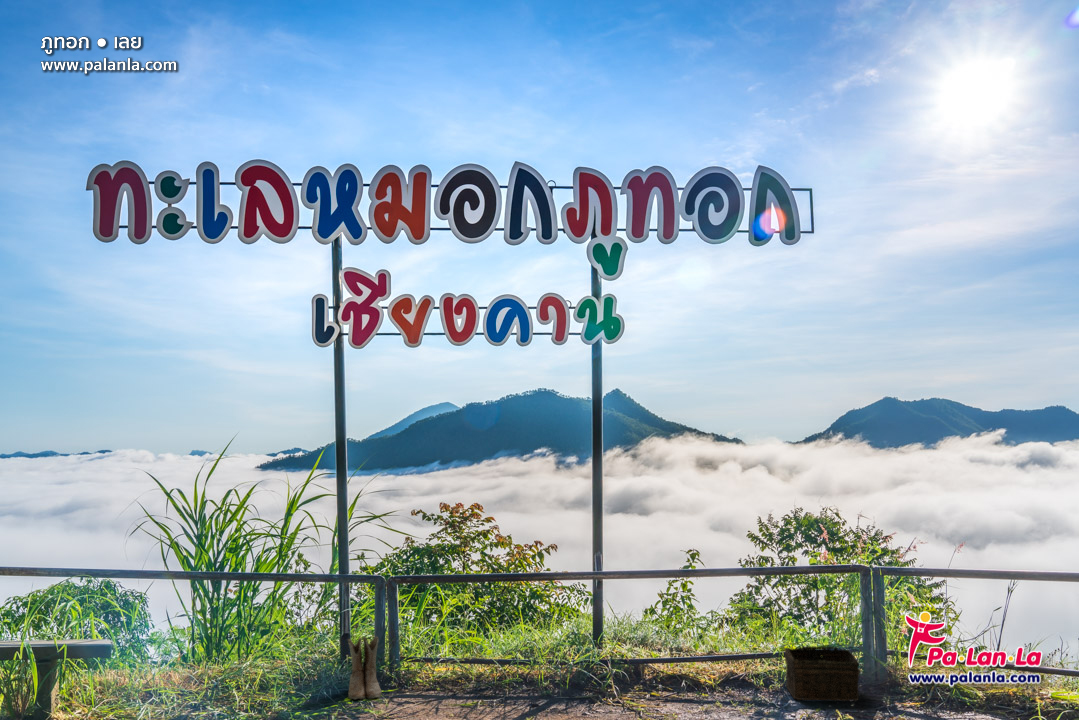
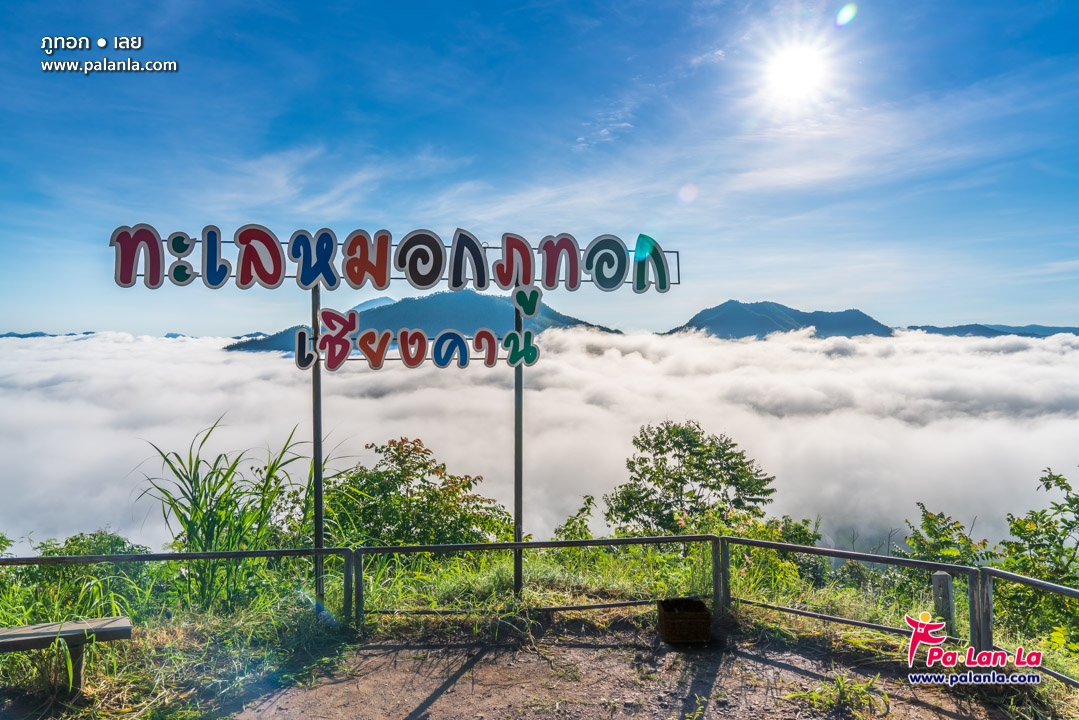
boots: present [348,637,381,699] -> none [324,600,352,653]

